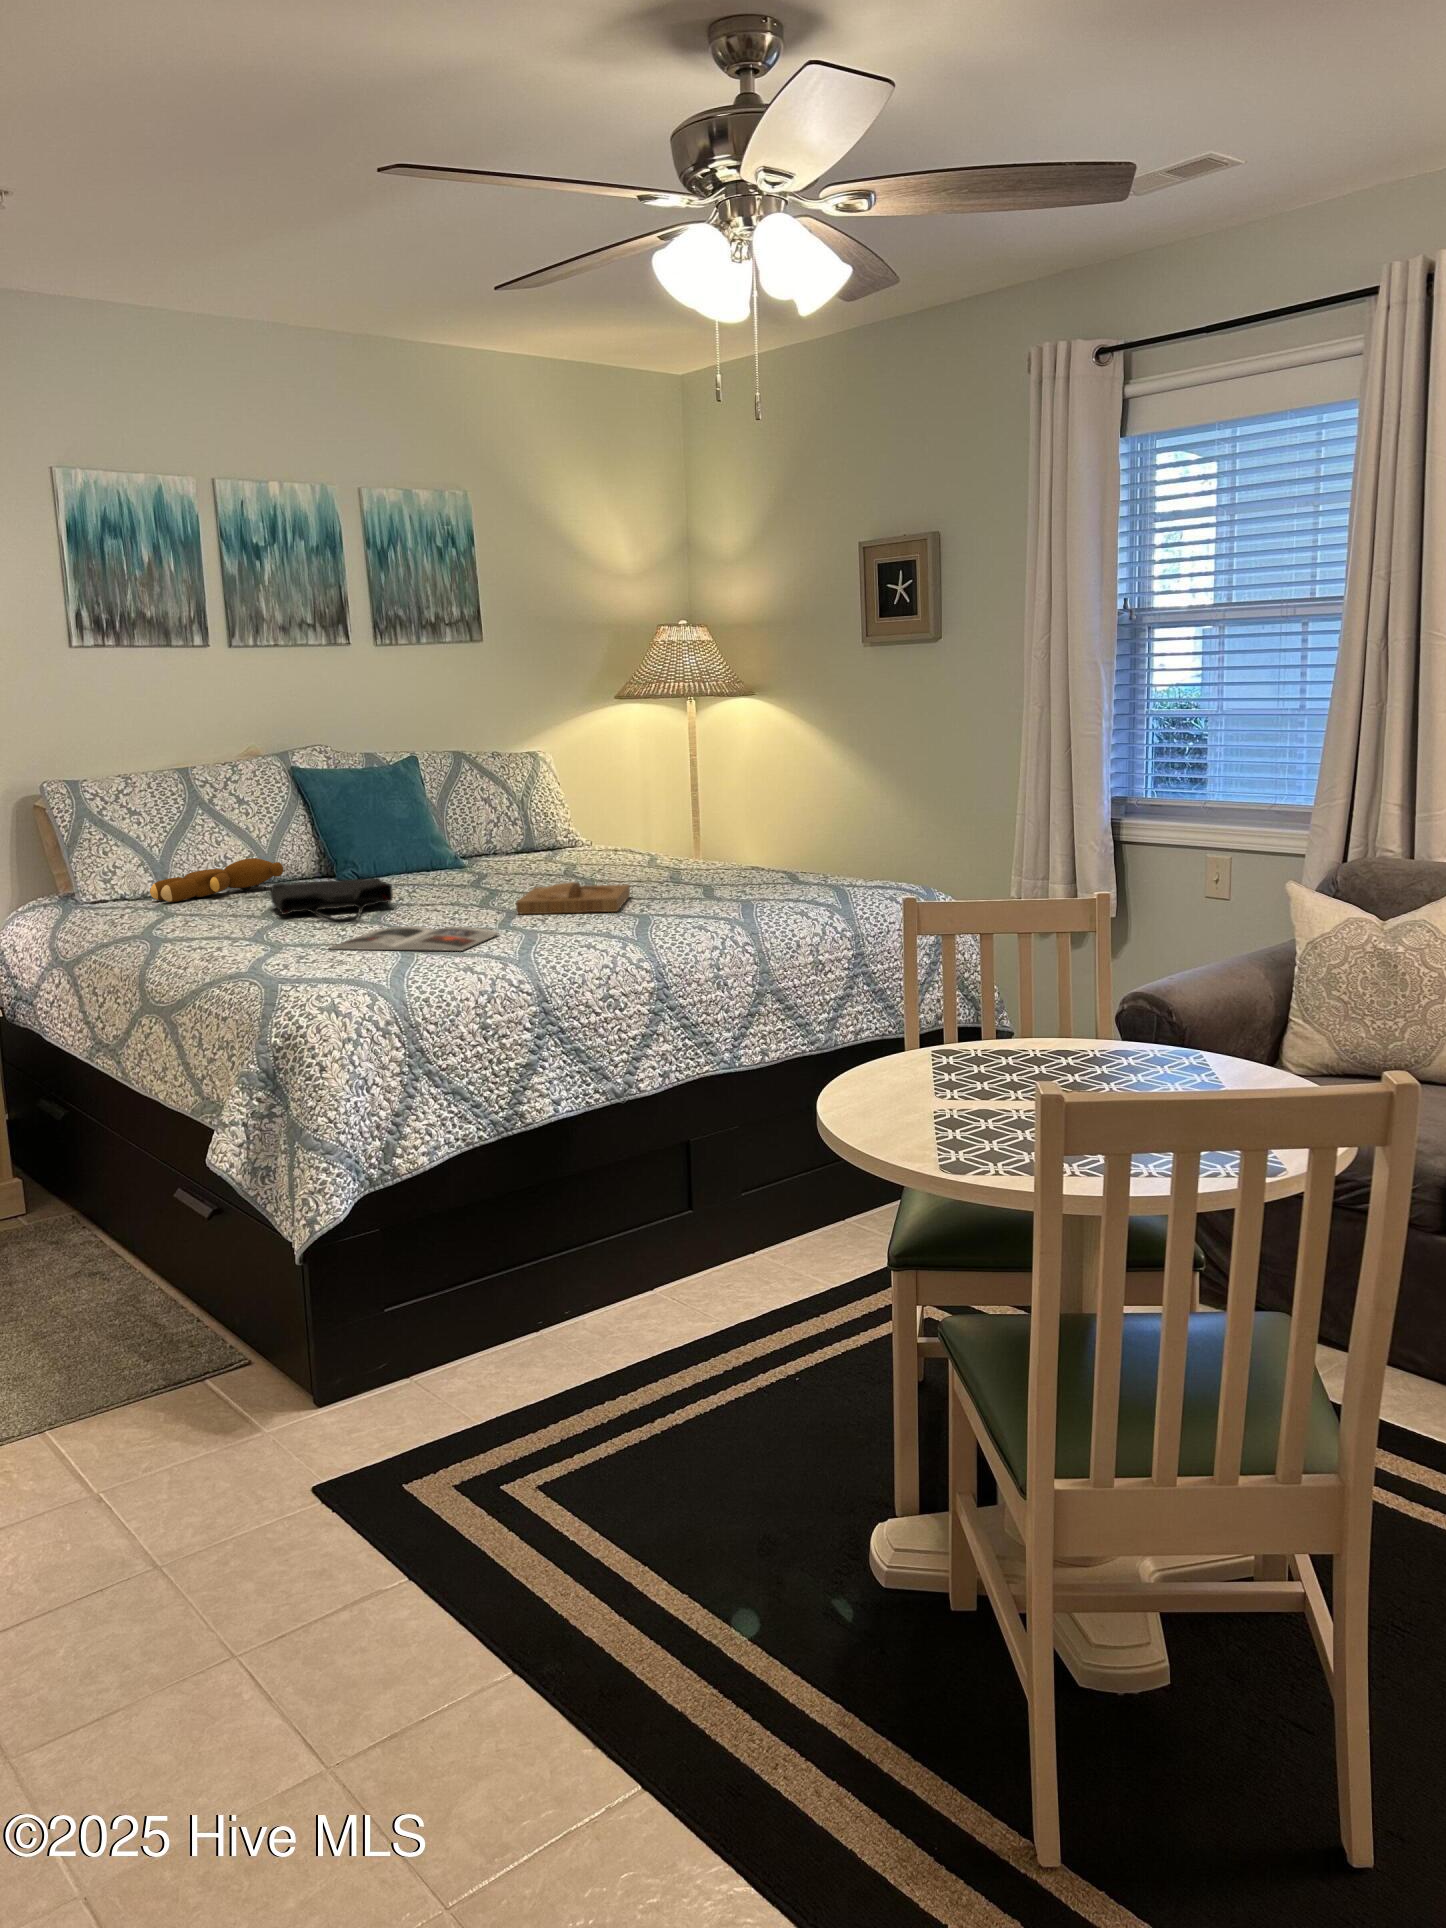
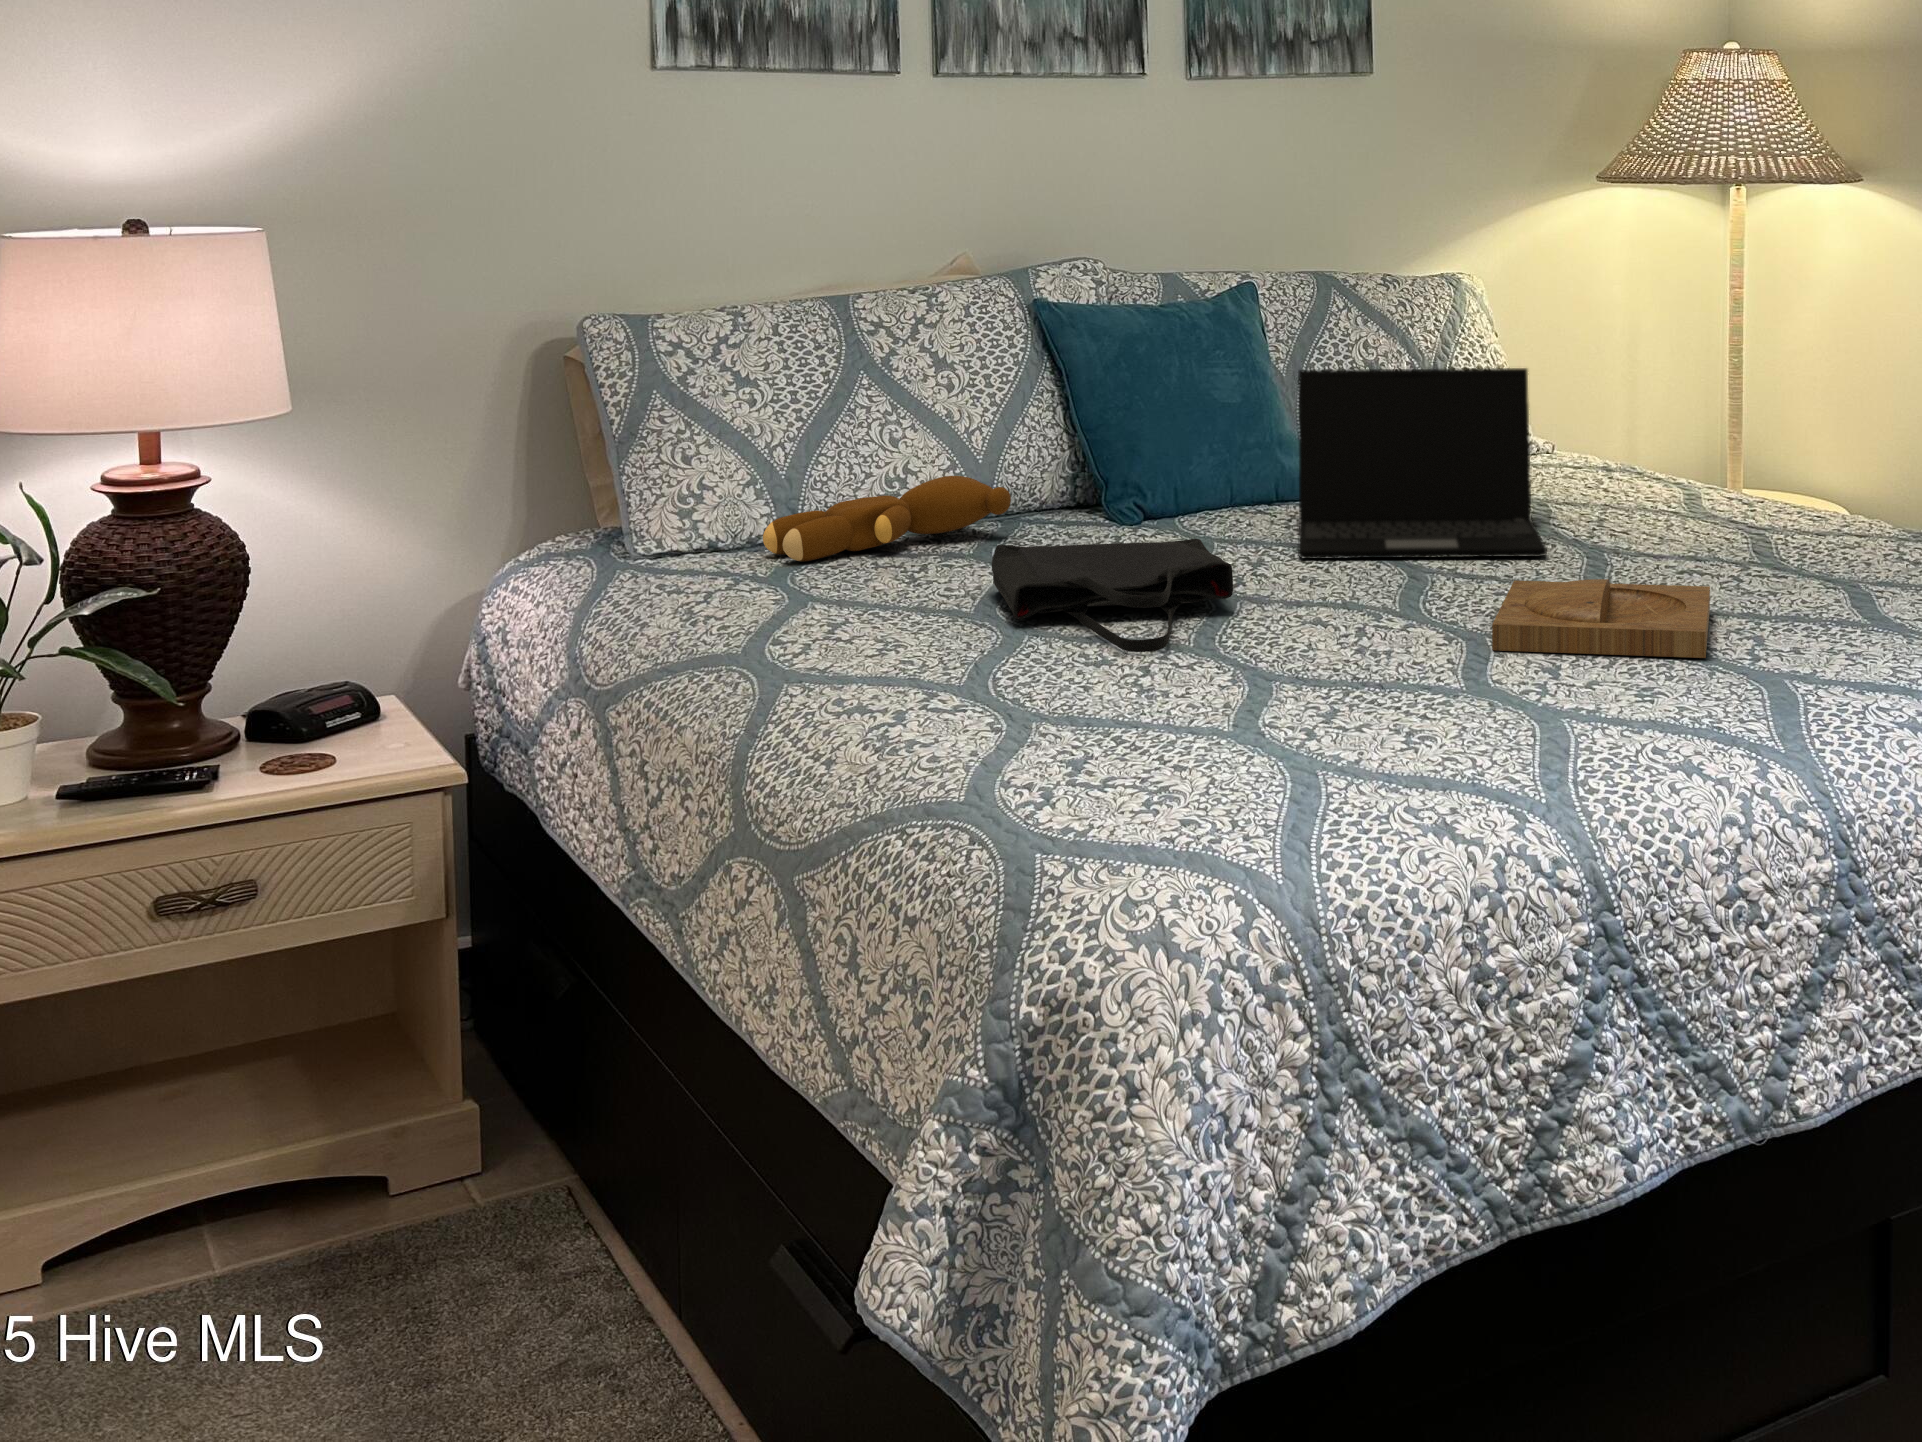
laptop: none [433,790,561,889] -> present [1298,368,1547,559]
magazine: present [329,926,499,951] -> none [1121,679,1481,767]

